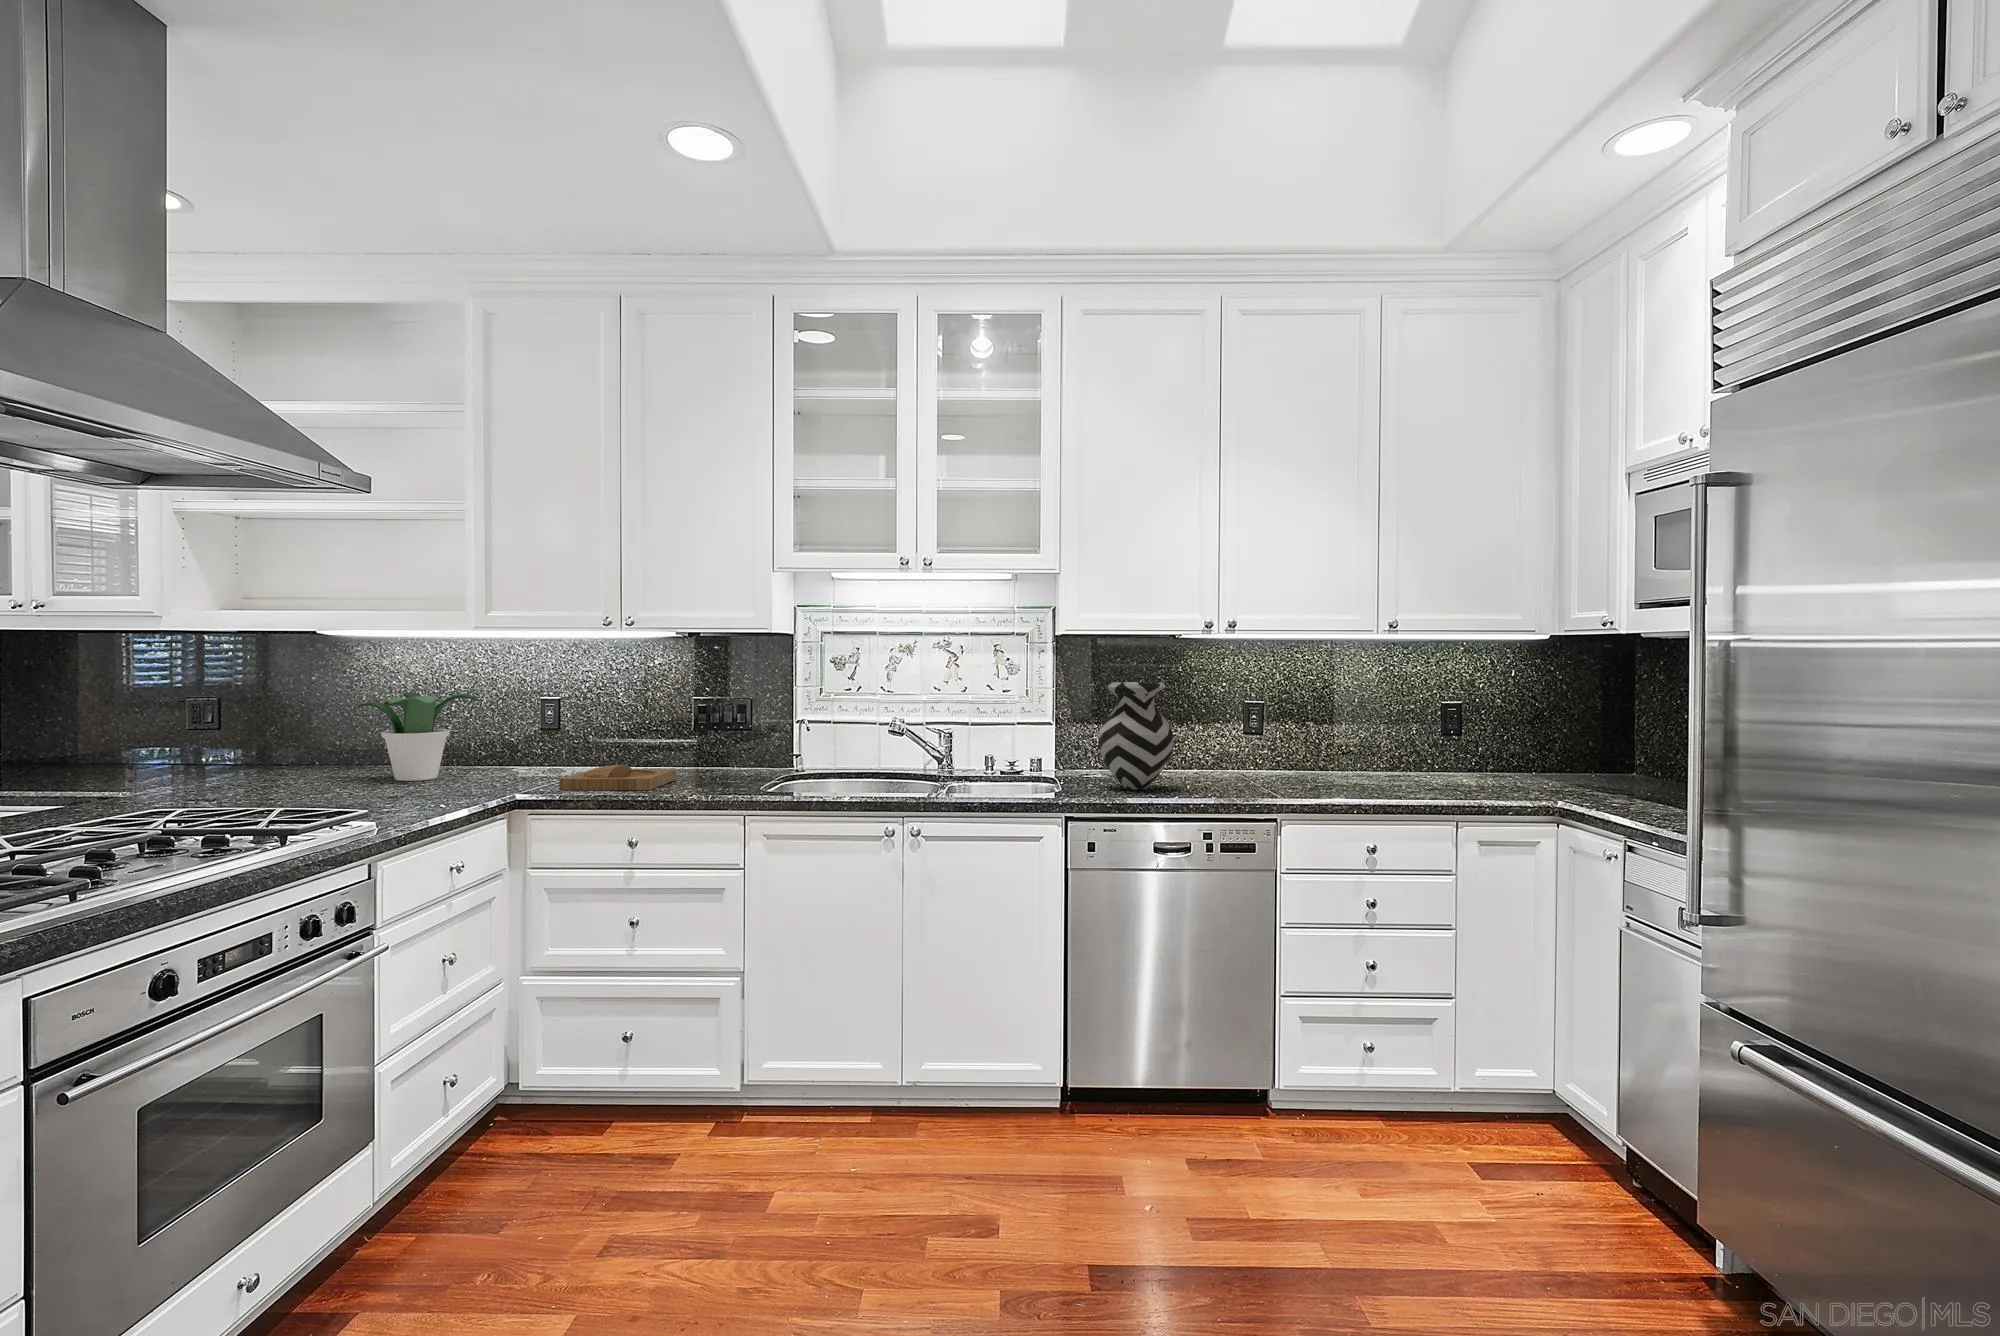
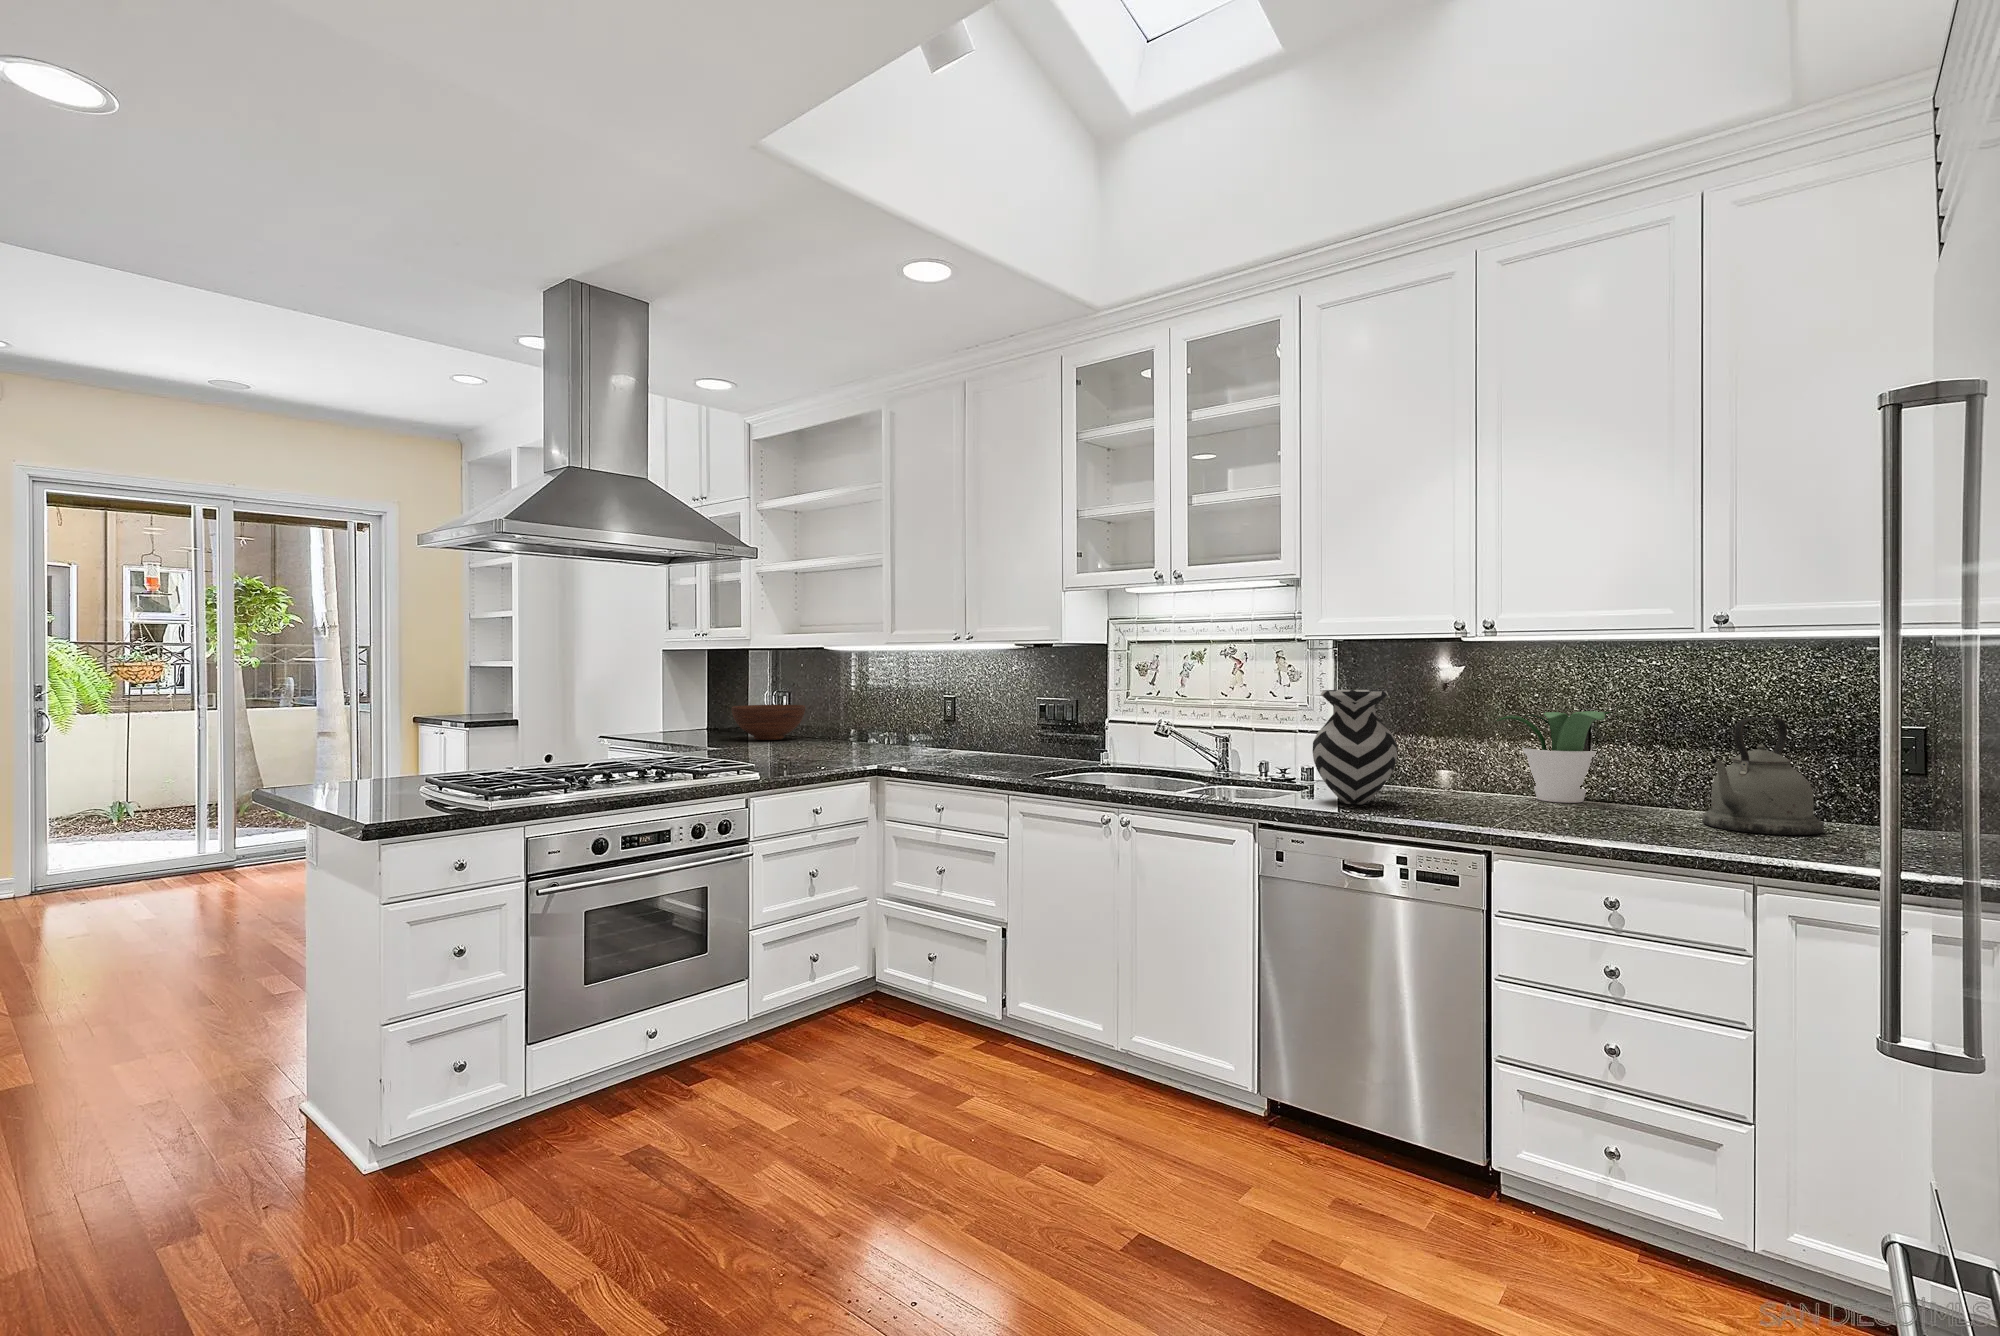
potted plant: present [356,693,479,781] -> present [1496,711,1612,803]
kettle: none [1368,699,1444,785] -> present [1702,717,1824,835]
fruit bowl: none [105,716,246,773] -> present [731,705,805,740]
tray: present [559,765,676,790] -> none [905,749,1000,770]

